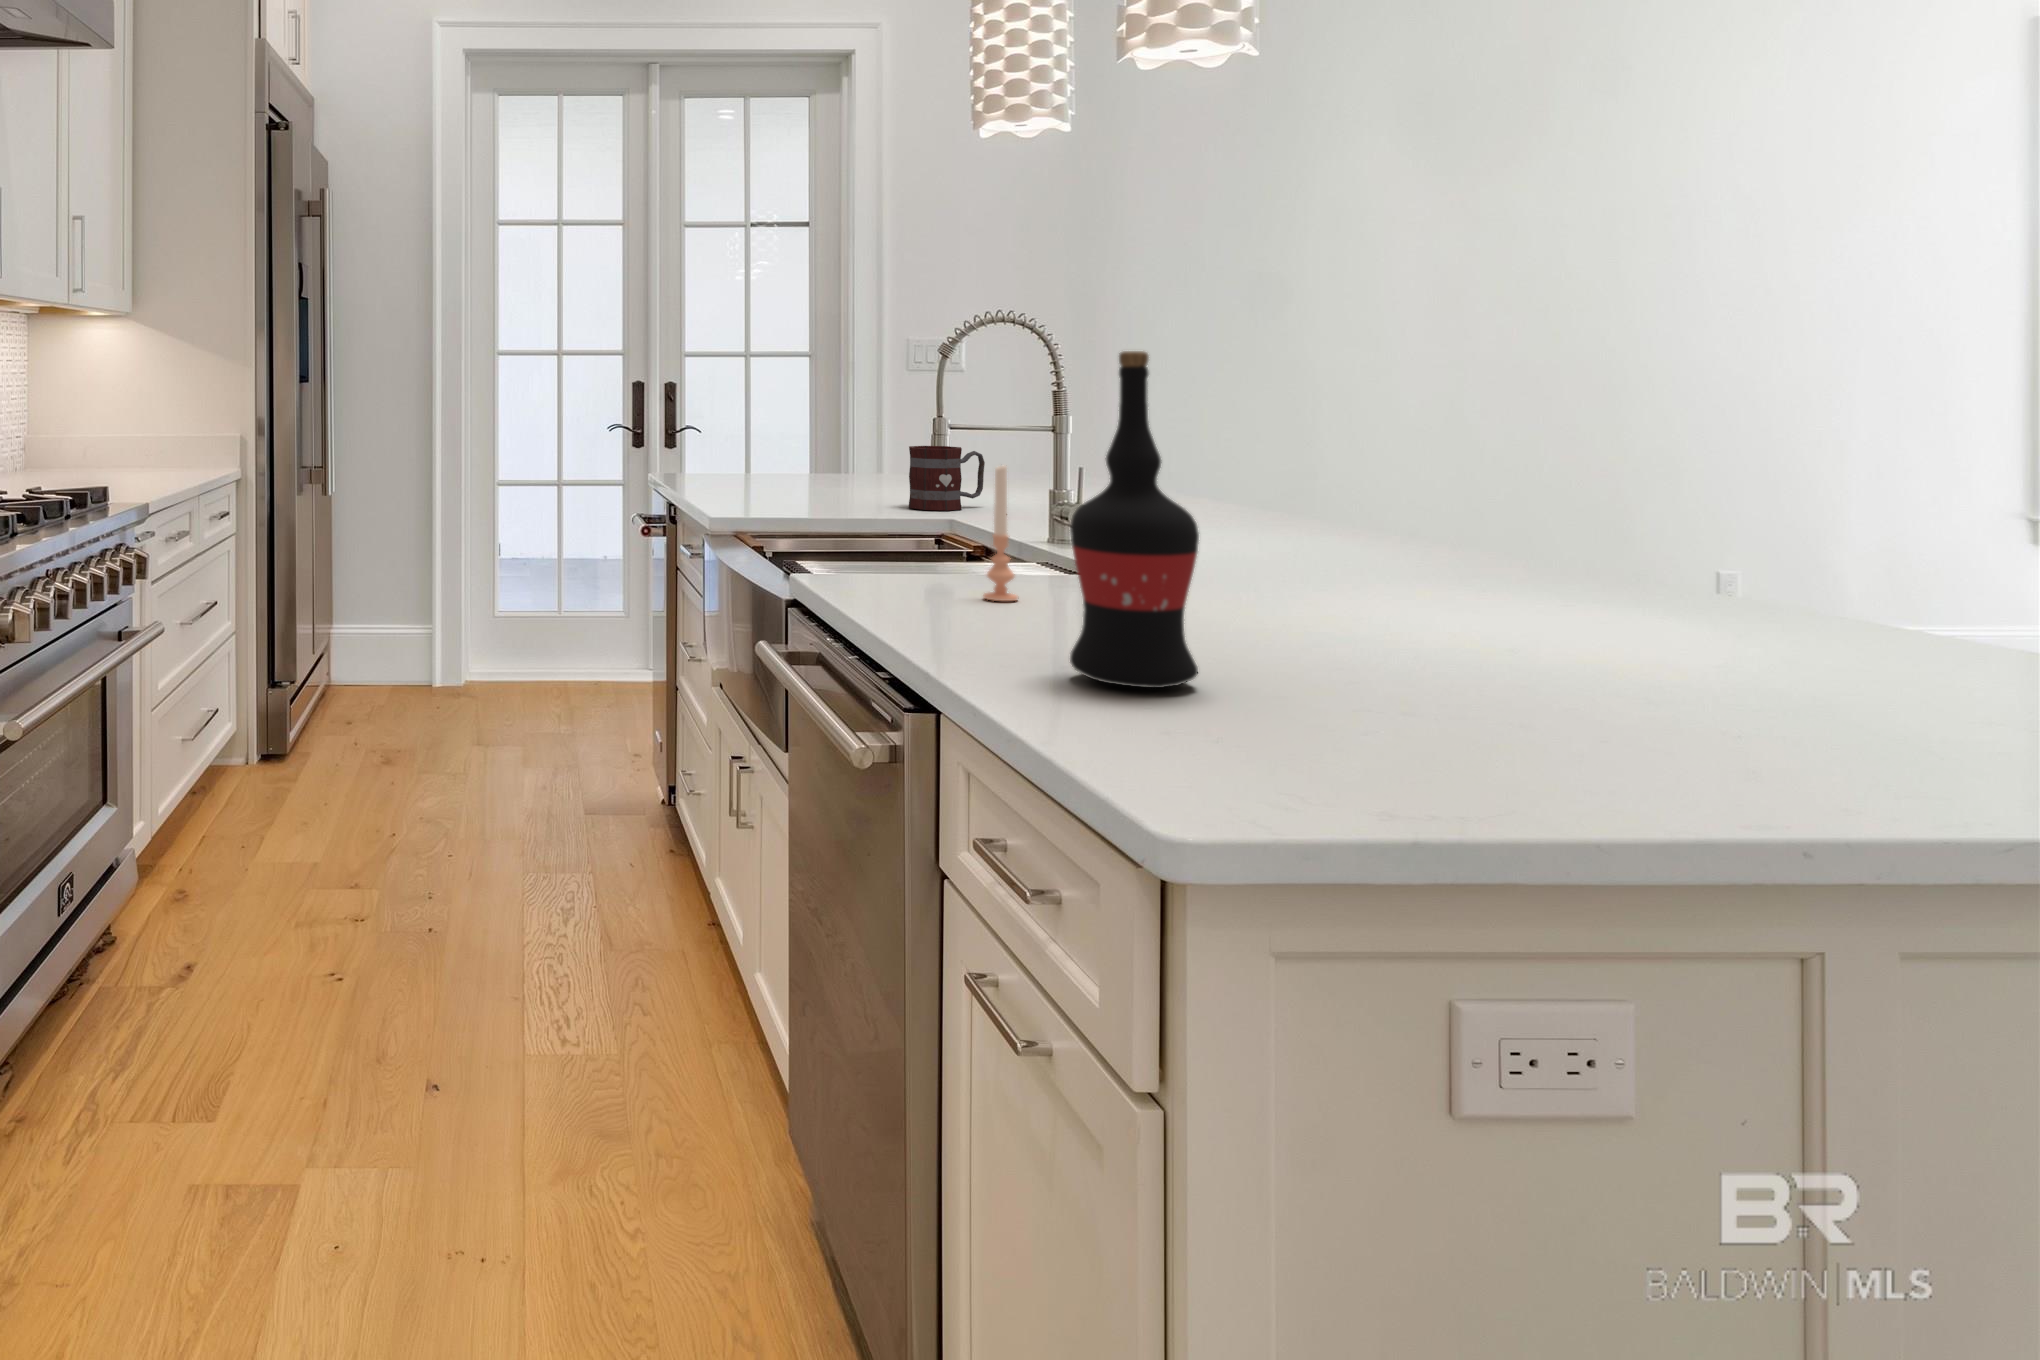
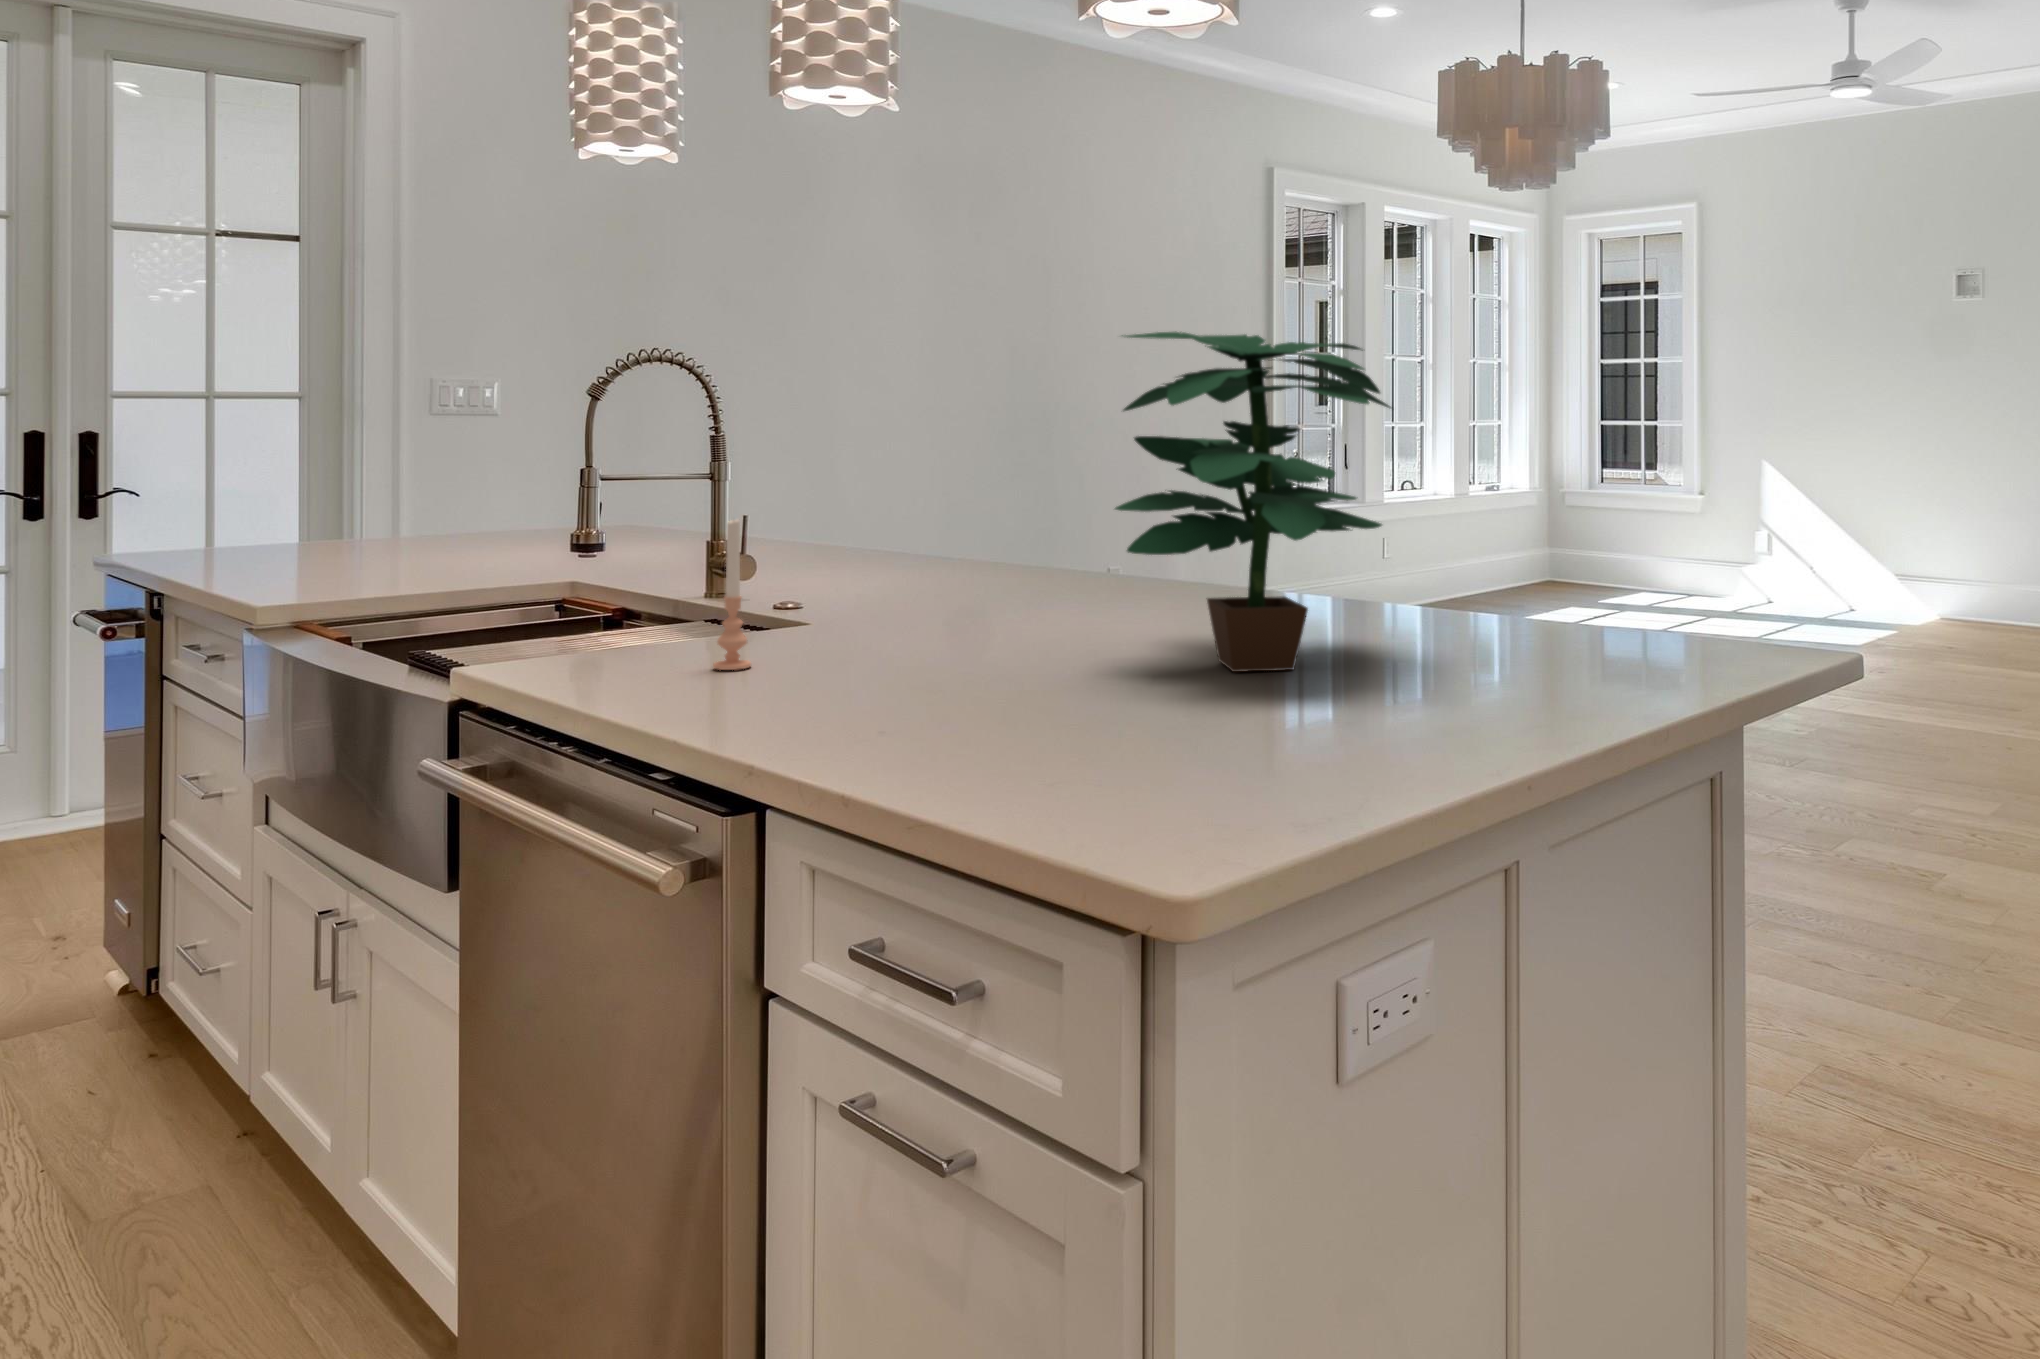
potted plant: none [1390,274,1826,684] -> present [1115,332,1391,672]
wine bottle: present [1070,351,1199,688] -> none [895,394,1021,742]
mug: present [909,446,985,511] -> none [511,501,599,576]

